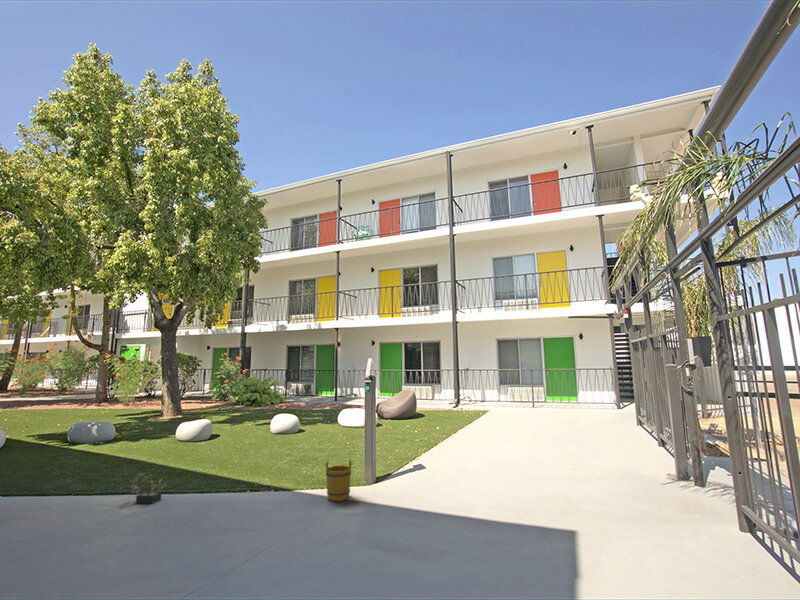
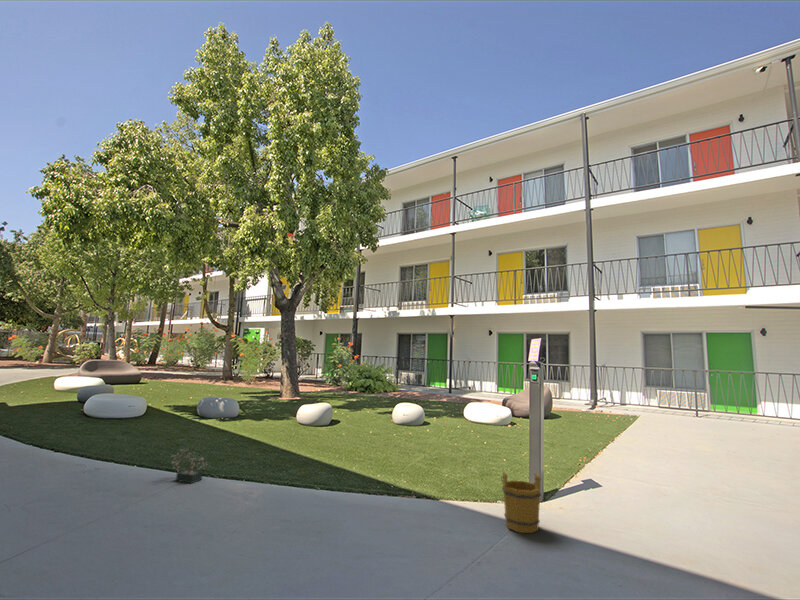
decorative plant: present [132,474,163,503] -> present [173,453,204,483]

